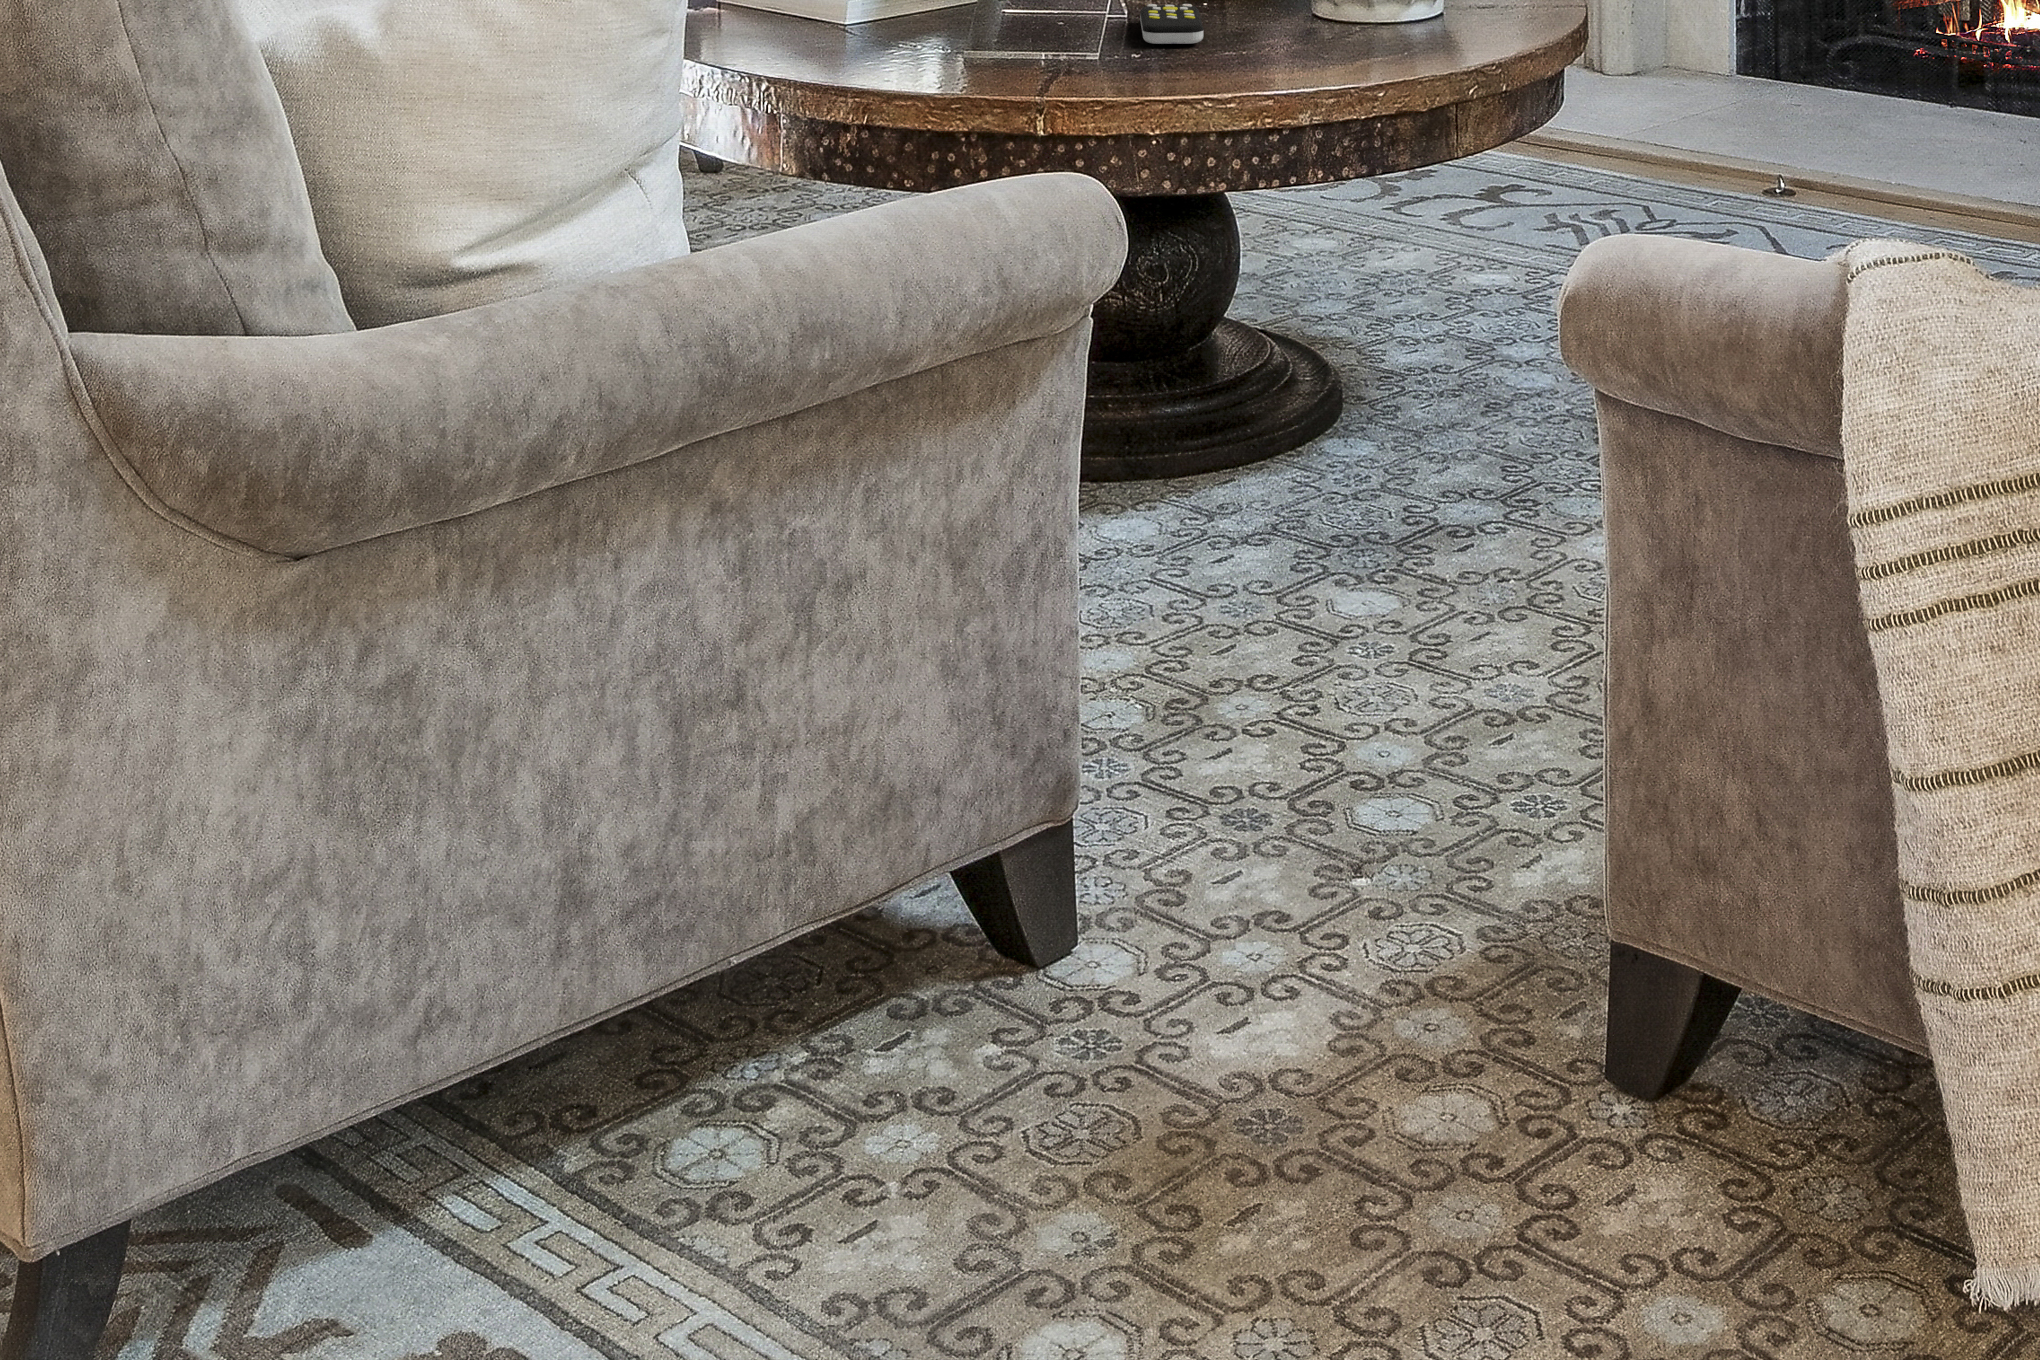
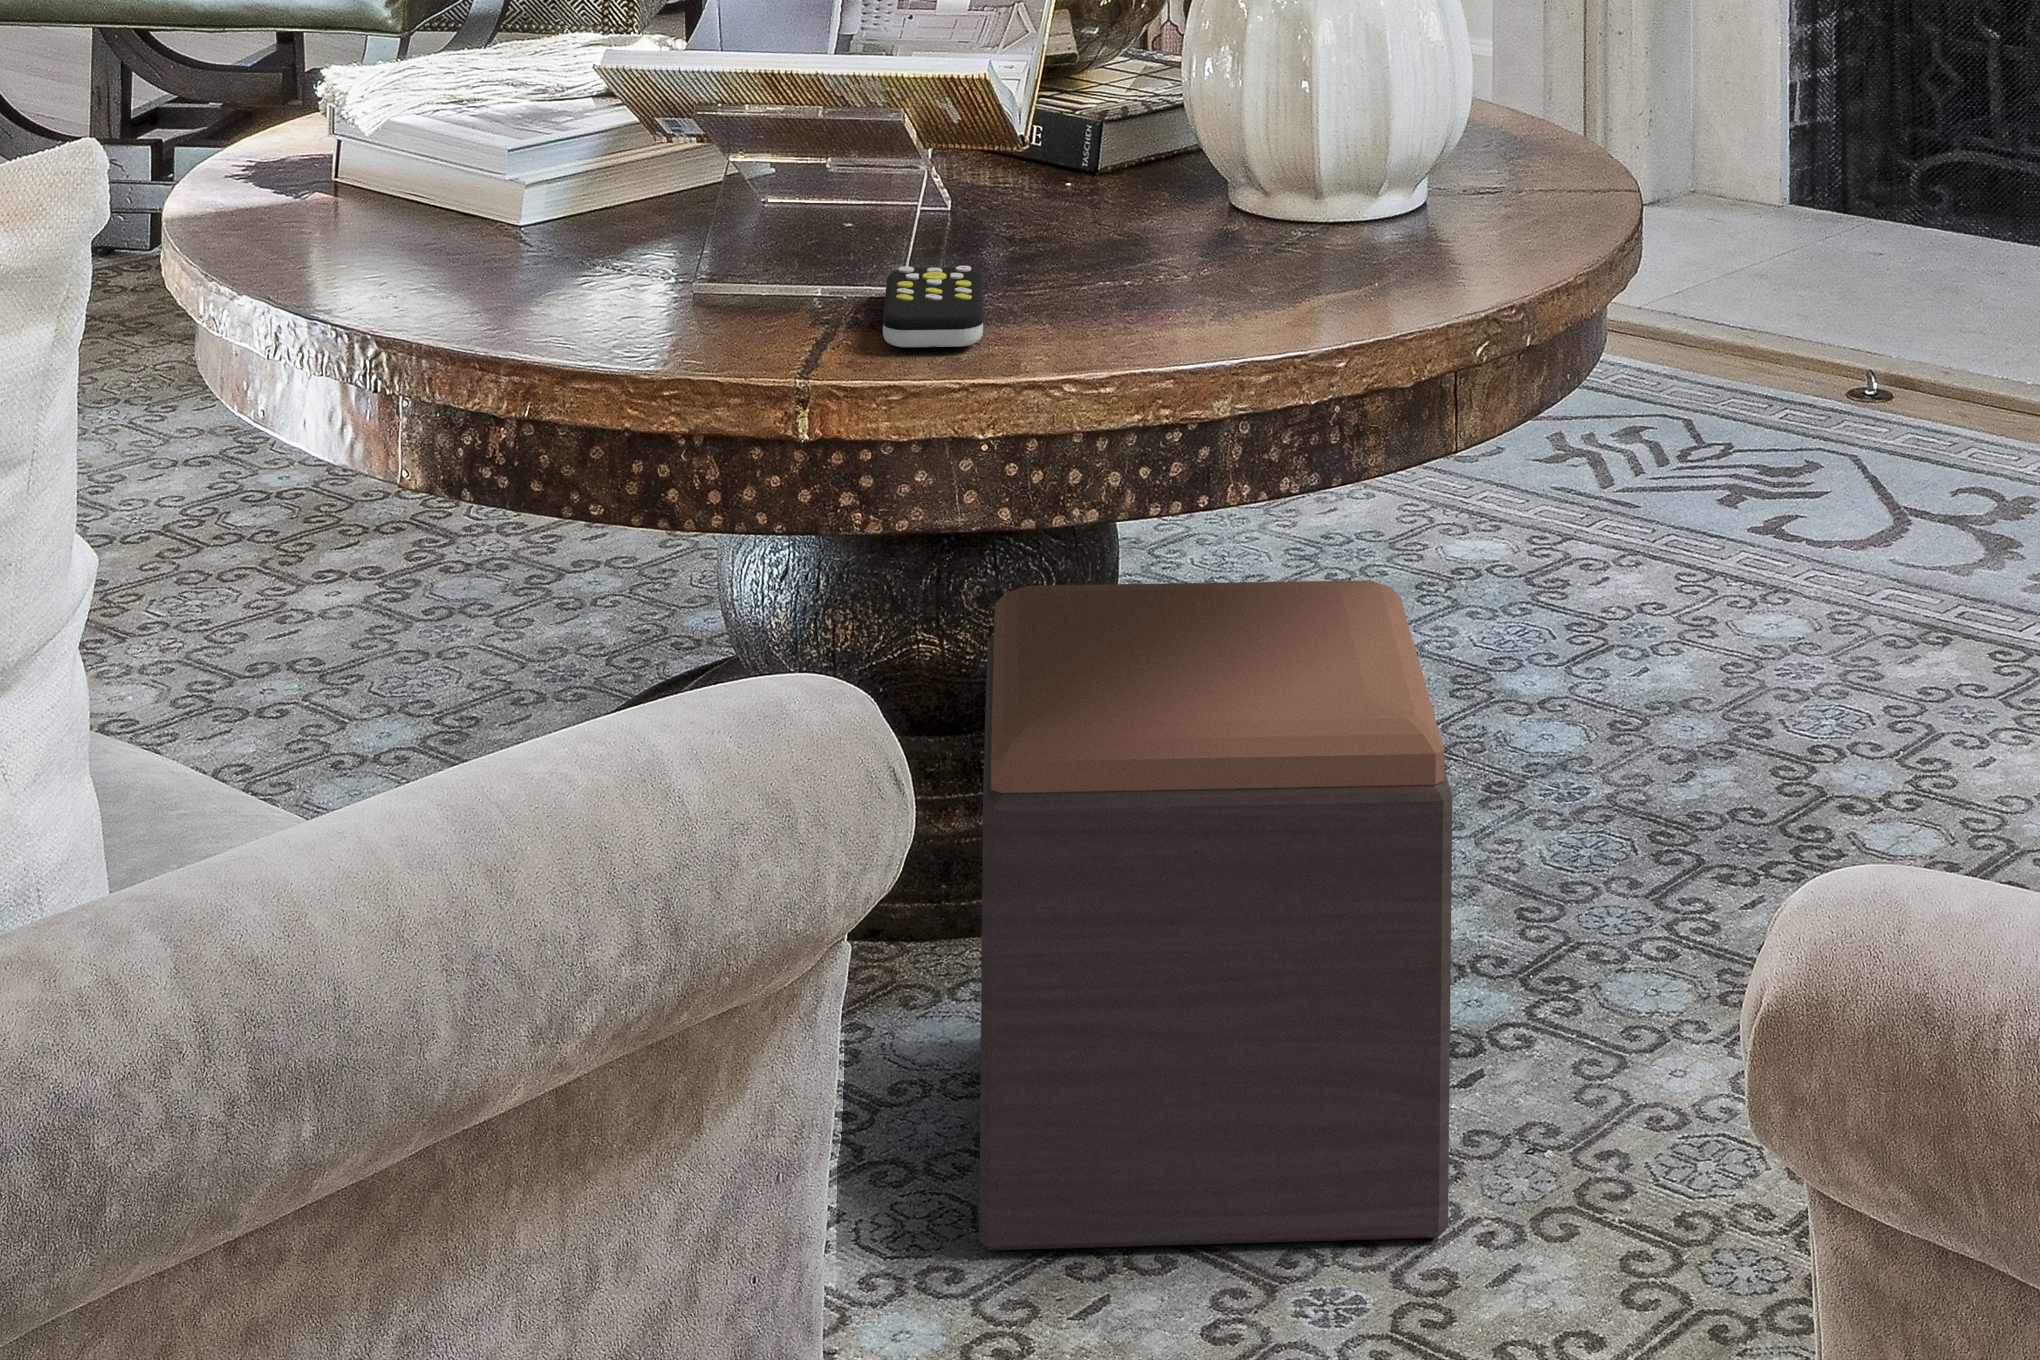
footstool: none [1202,200,1491,565] -> present [979,580,1452,1250]

